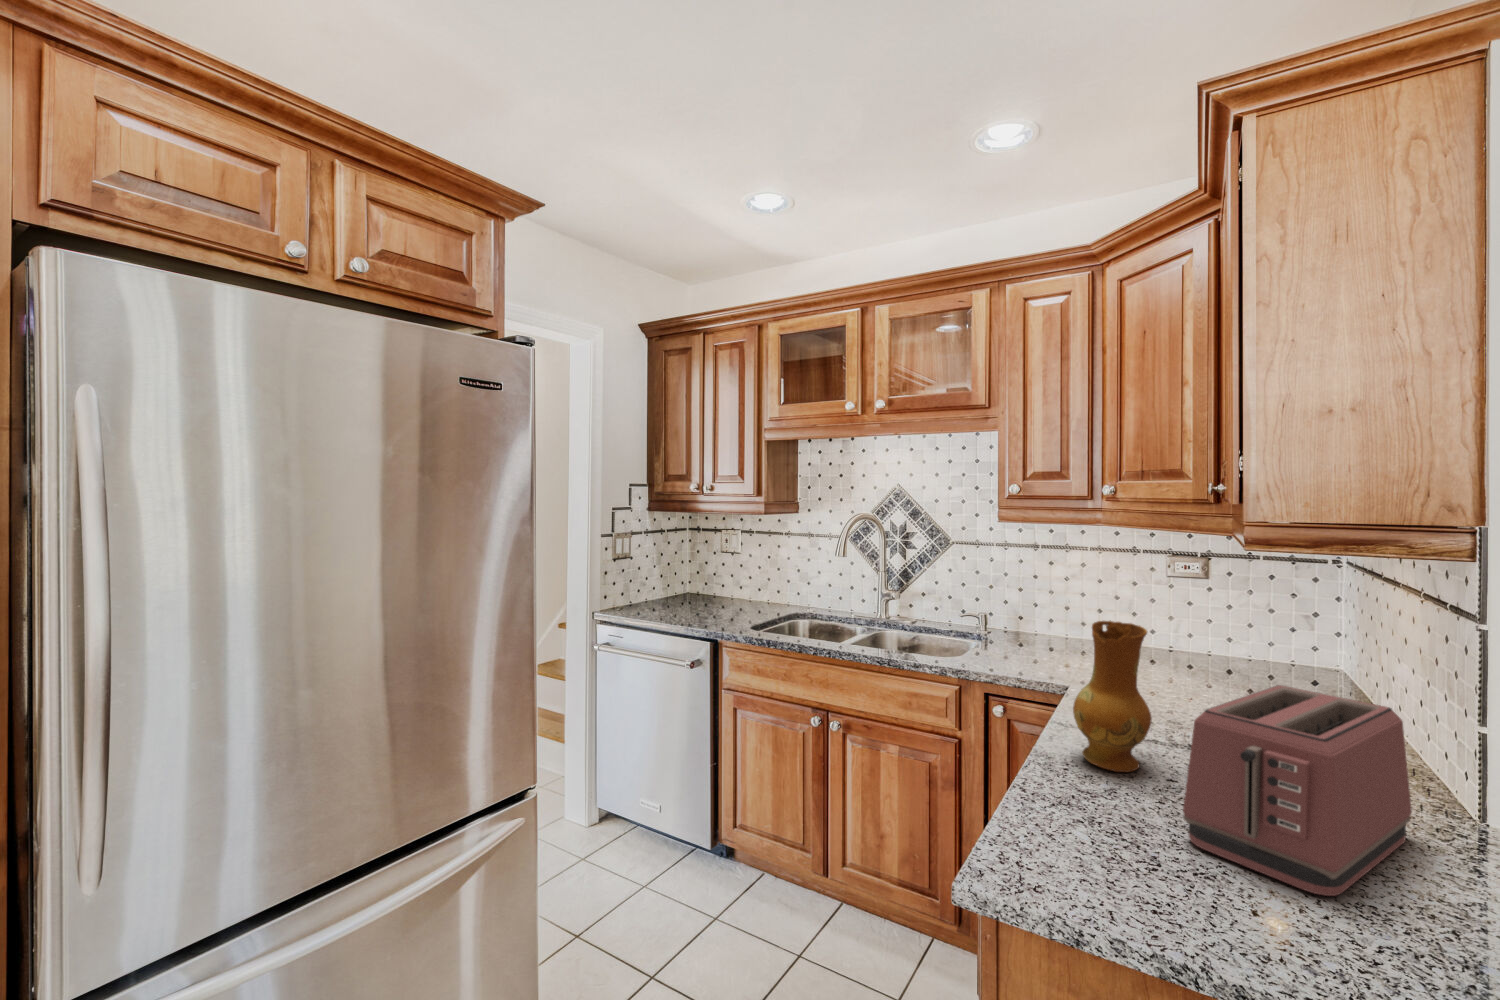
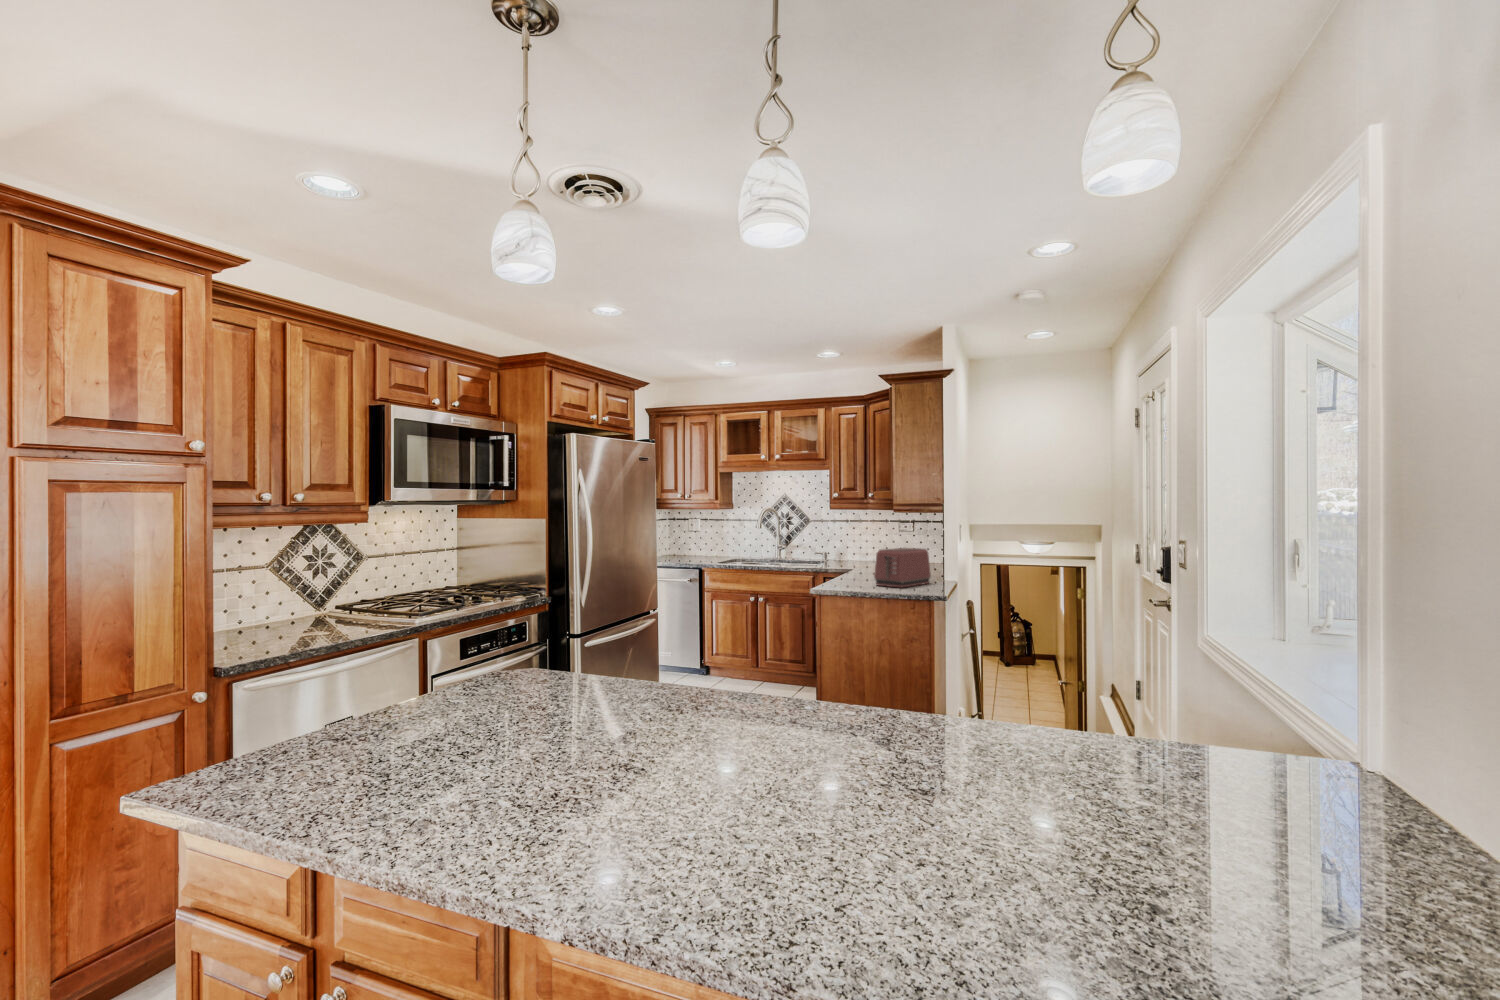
ceramic jug: present [1073,621,1152,772] -> none [851,534,873,580]

